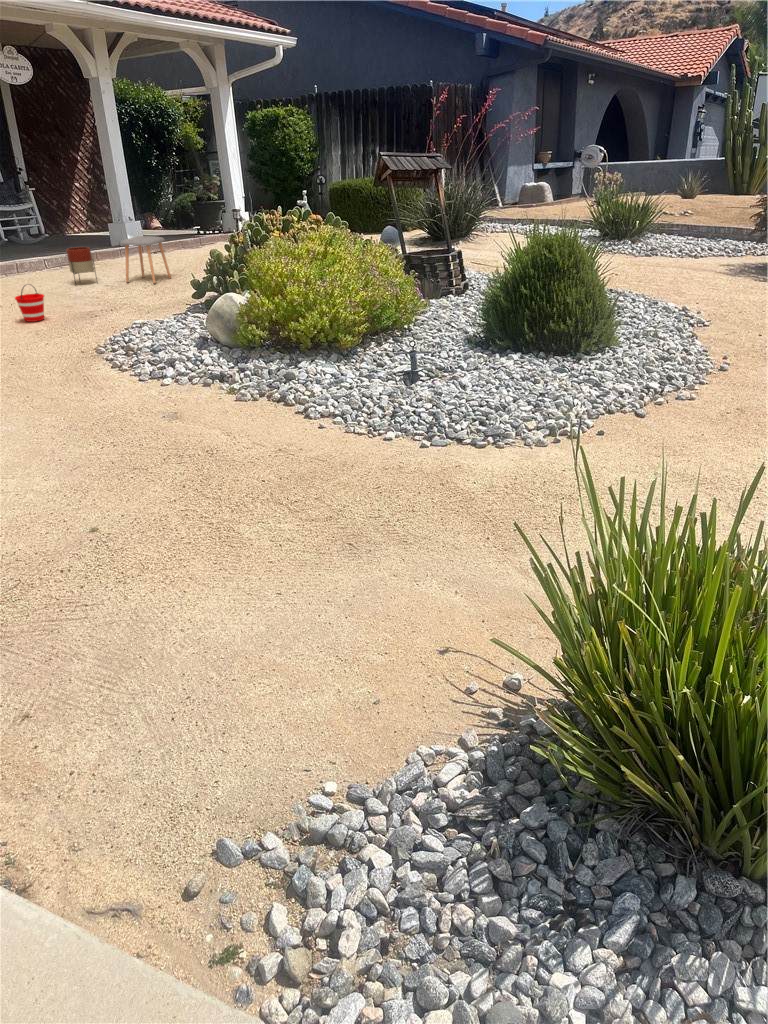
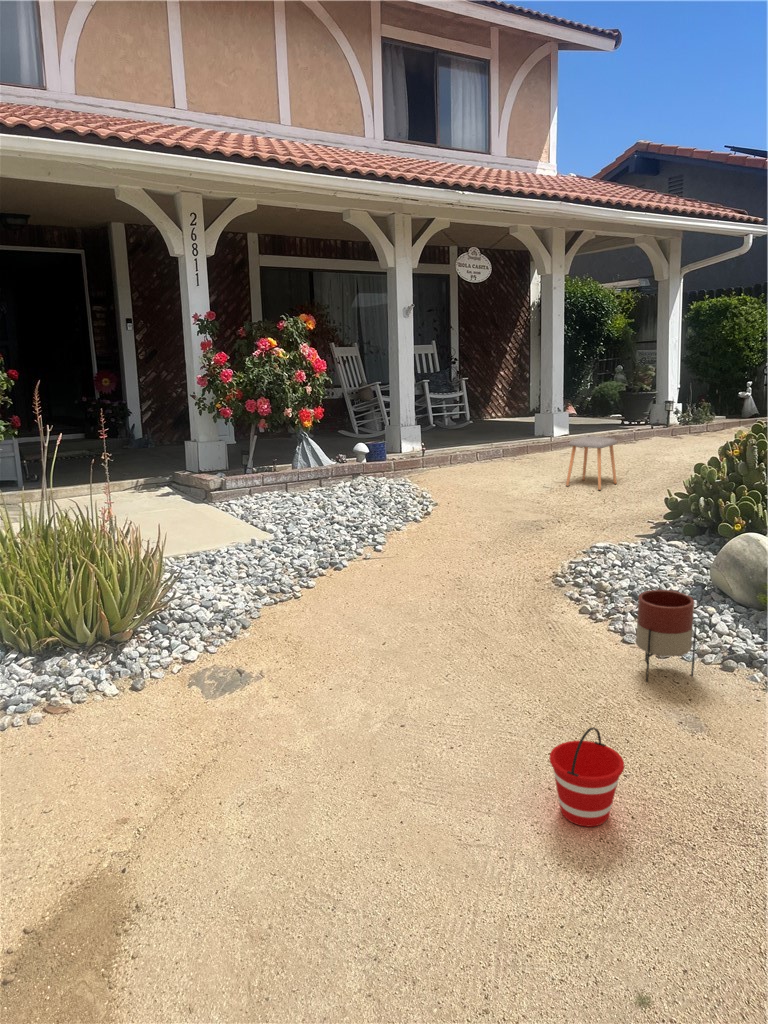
planter: present [66,247,97,286] -> present [636,590,697,682]
bucket: present [15,285,44,322] -> present [550,728,624,827]

